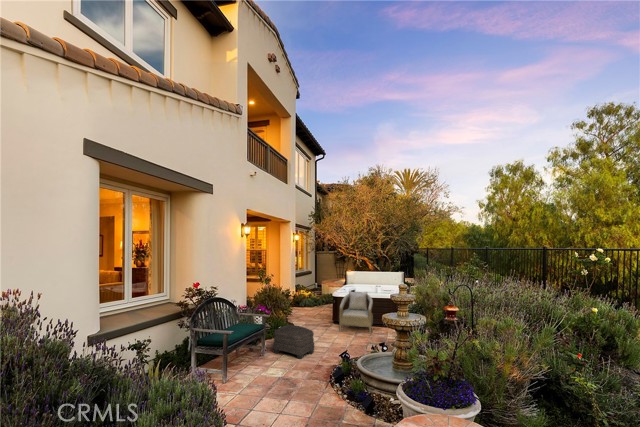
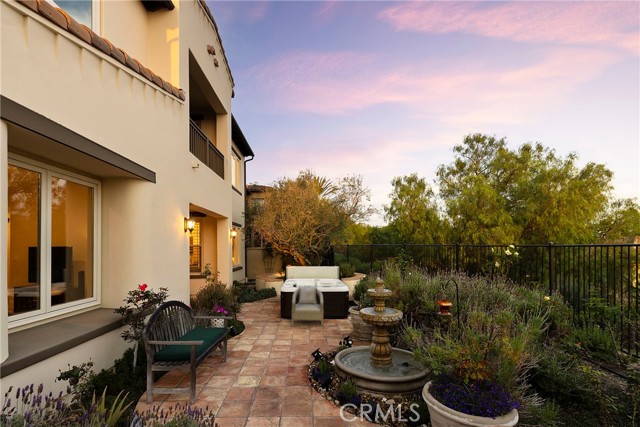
ottoman: present [273,325,314,359] -> none [234,325,279,362]

